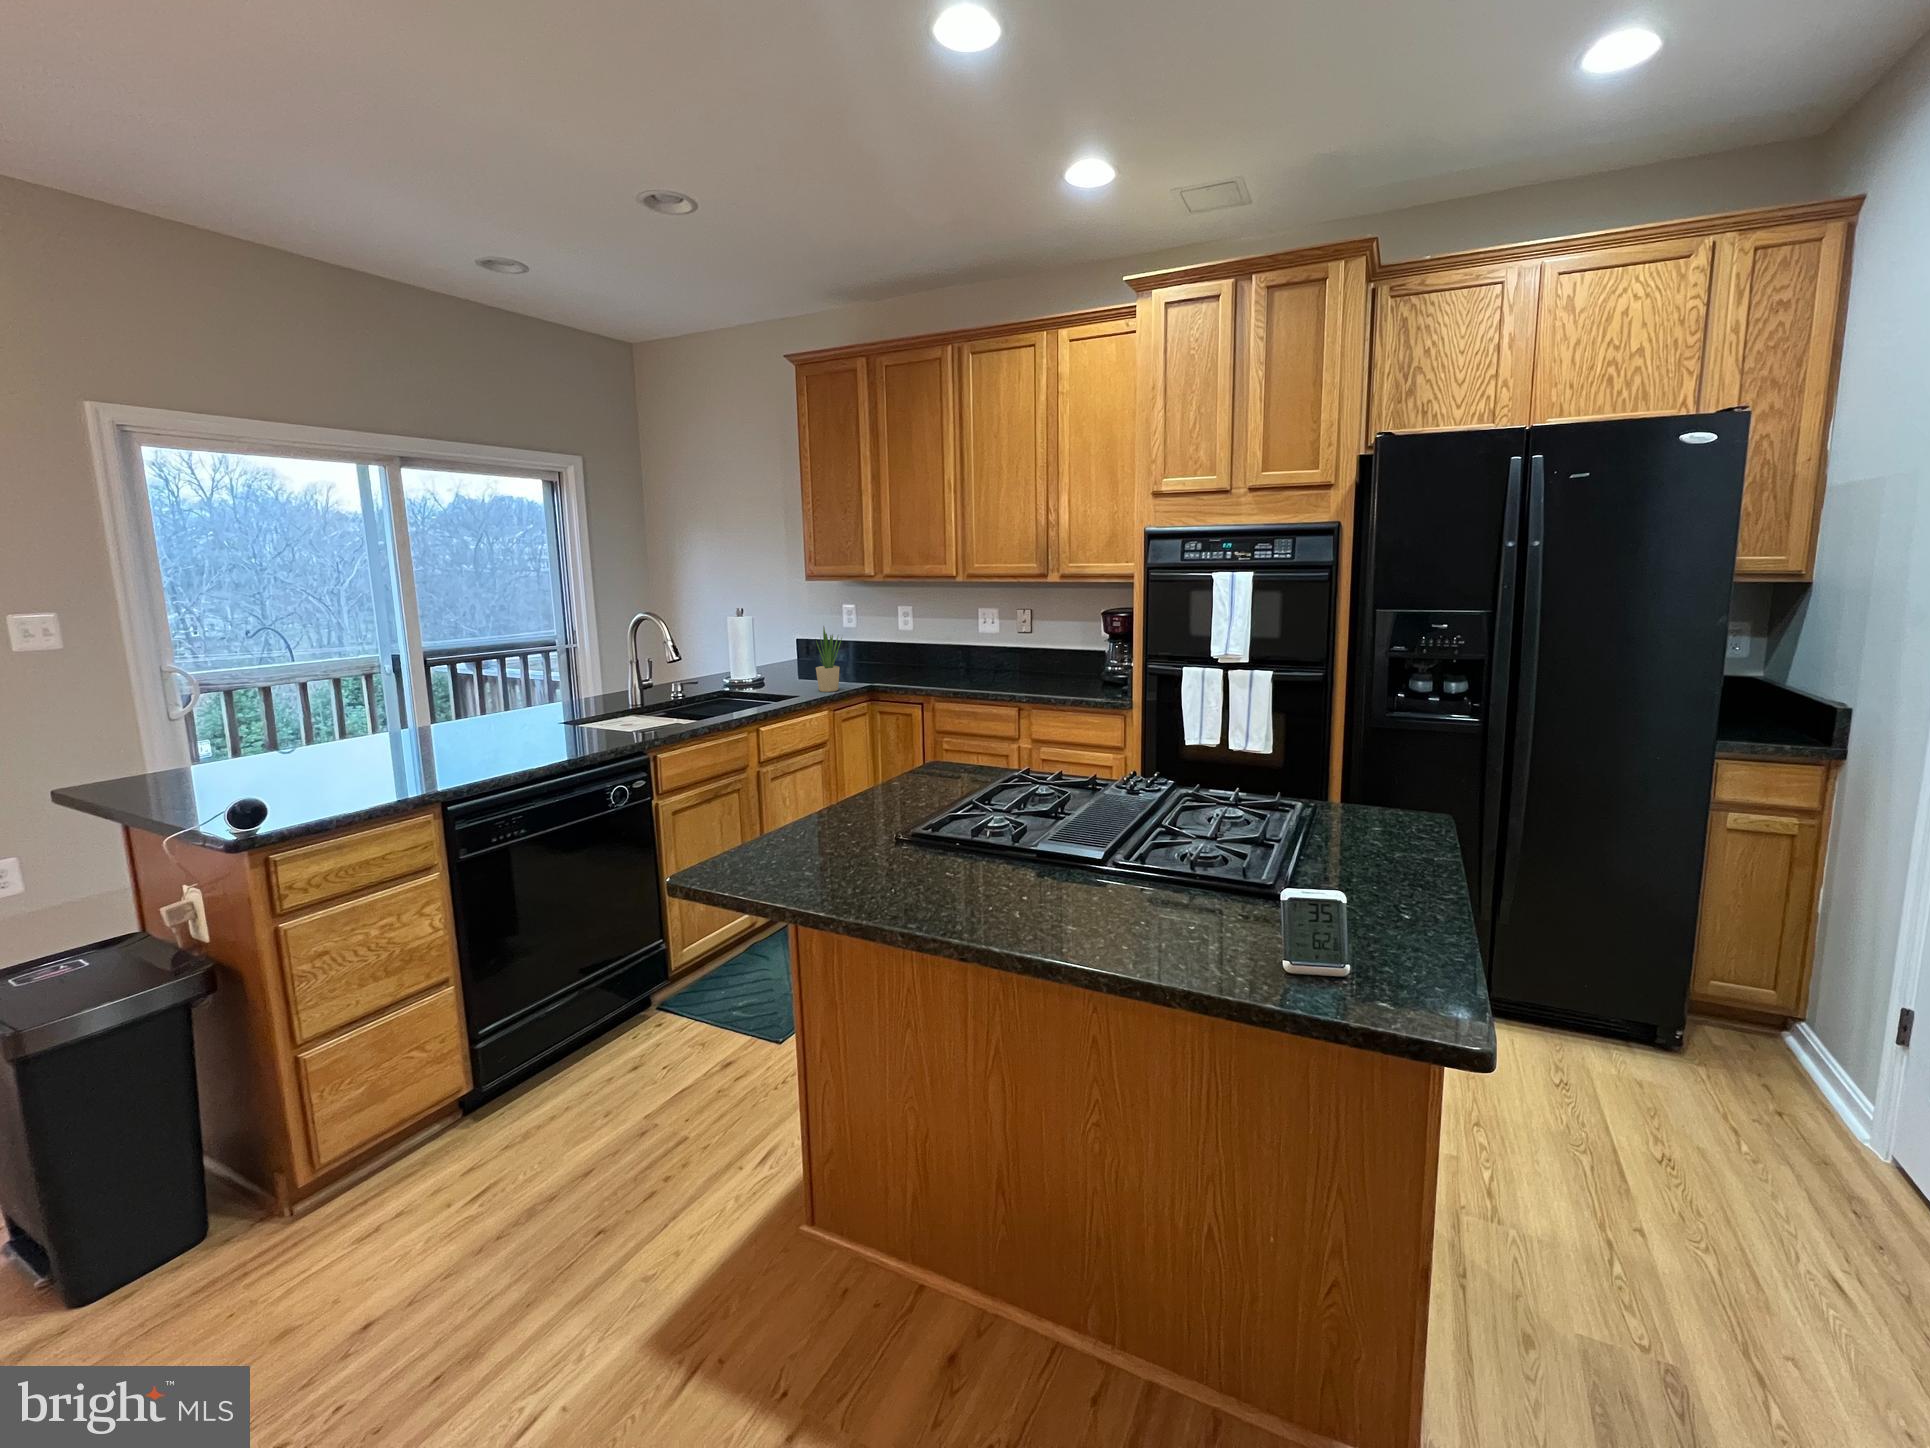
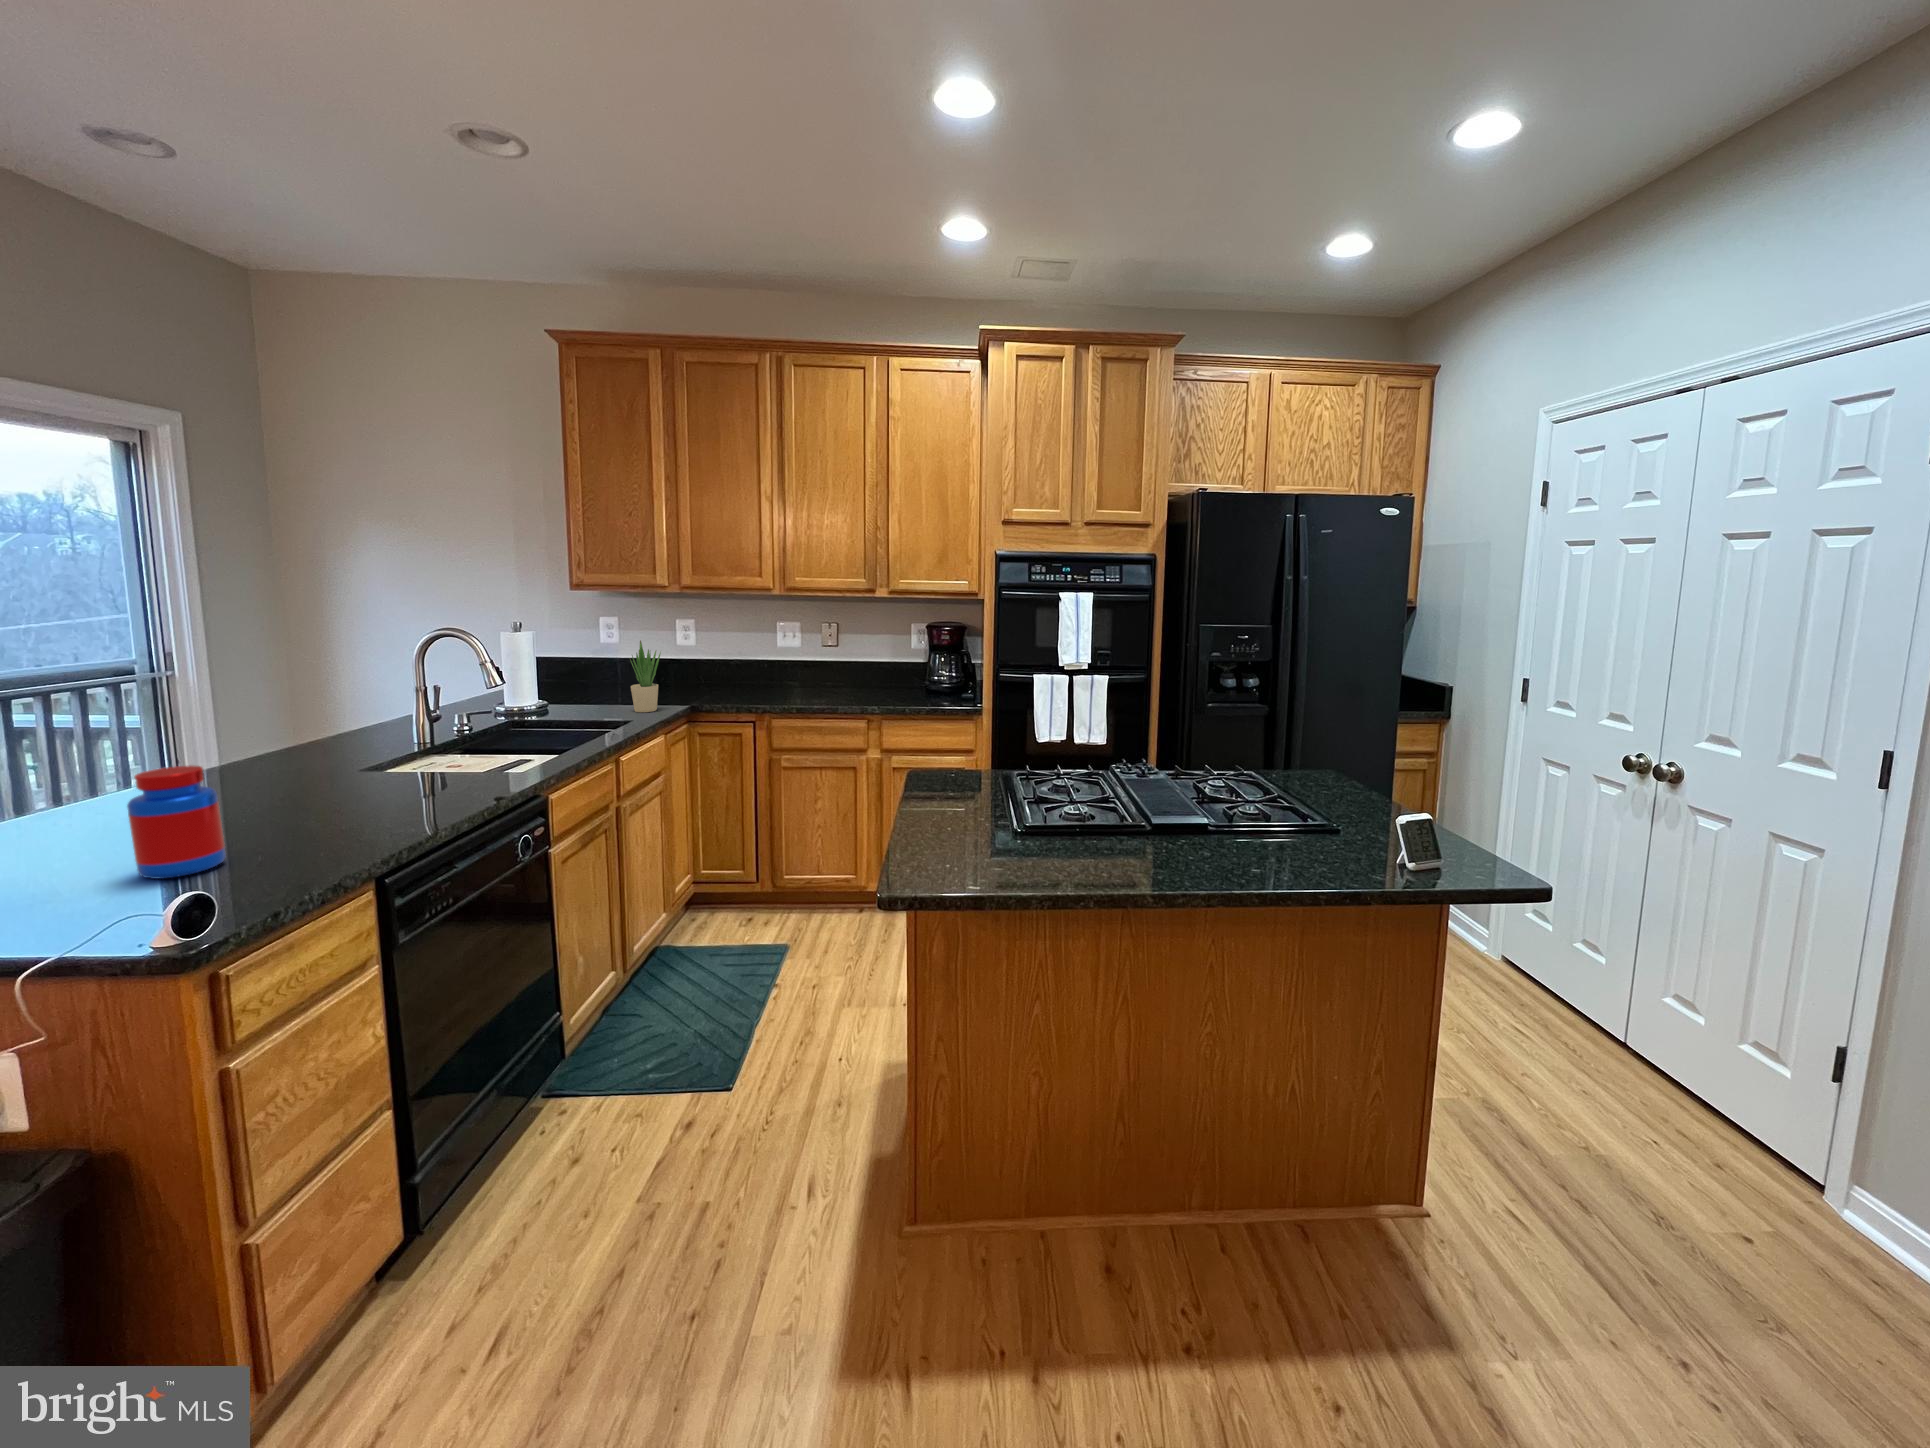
jar: none [355,704,414,782] -> present [127,765,226,879]

